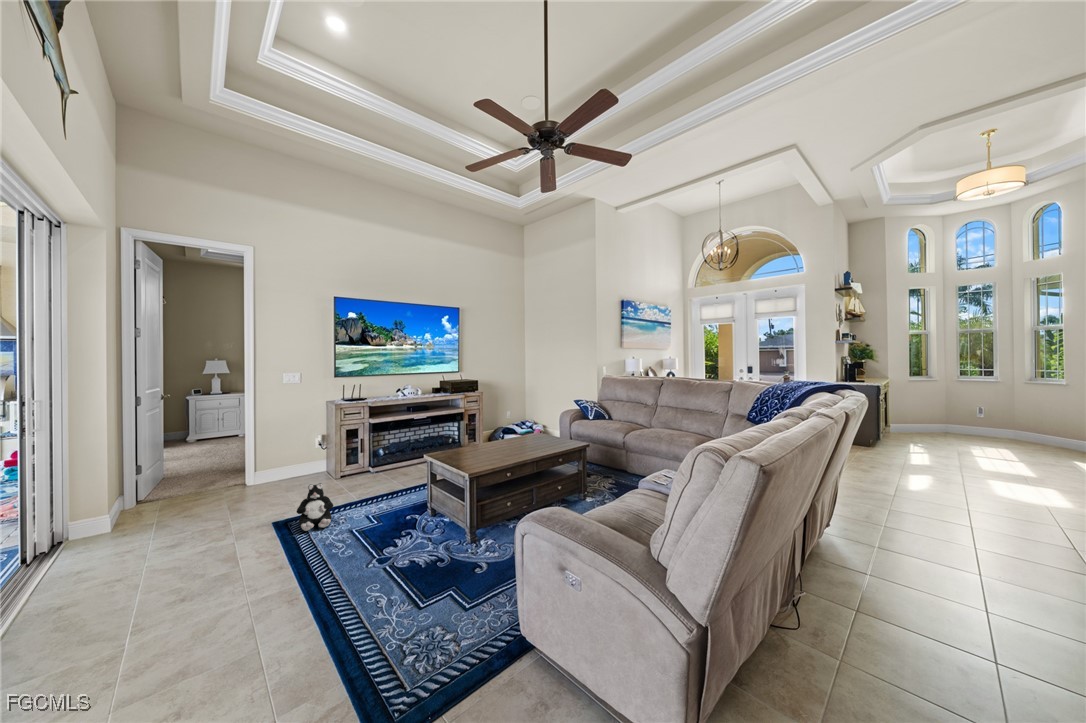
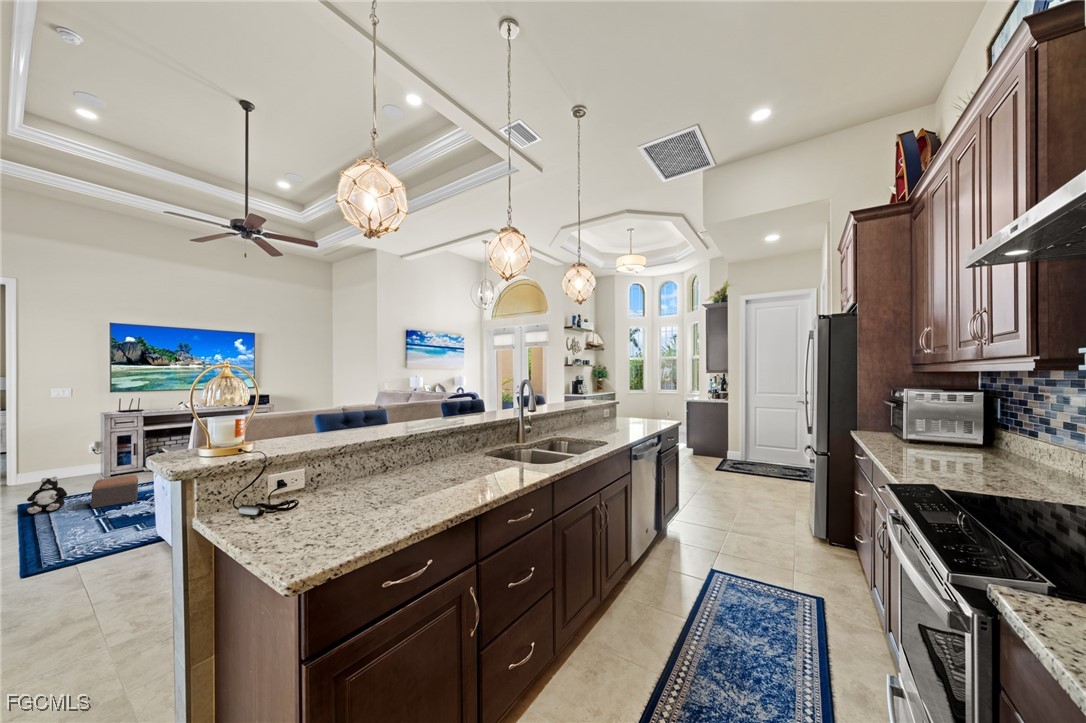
footstool: none [358,482,406,527] -> present [92,475,138,508]

